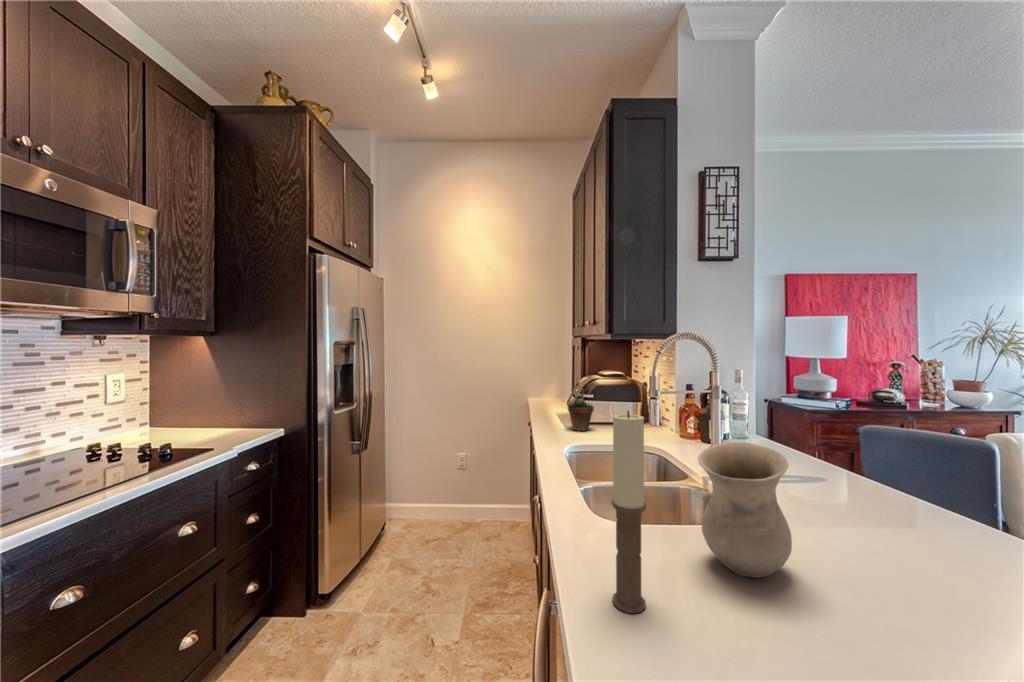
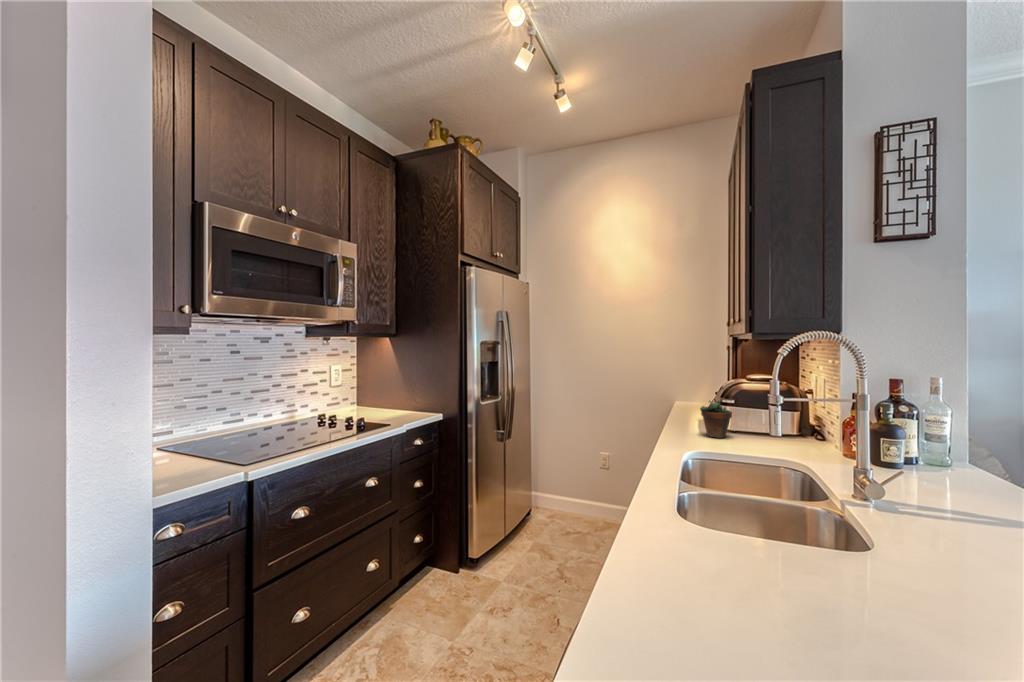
candle: present [611,411,646,613] -> none [647,411,681,611]
vase: present [698,441,792,577] -> none [764,456,888,615]

